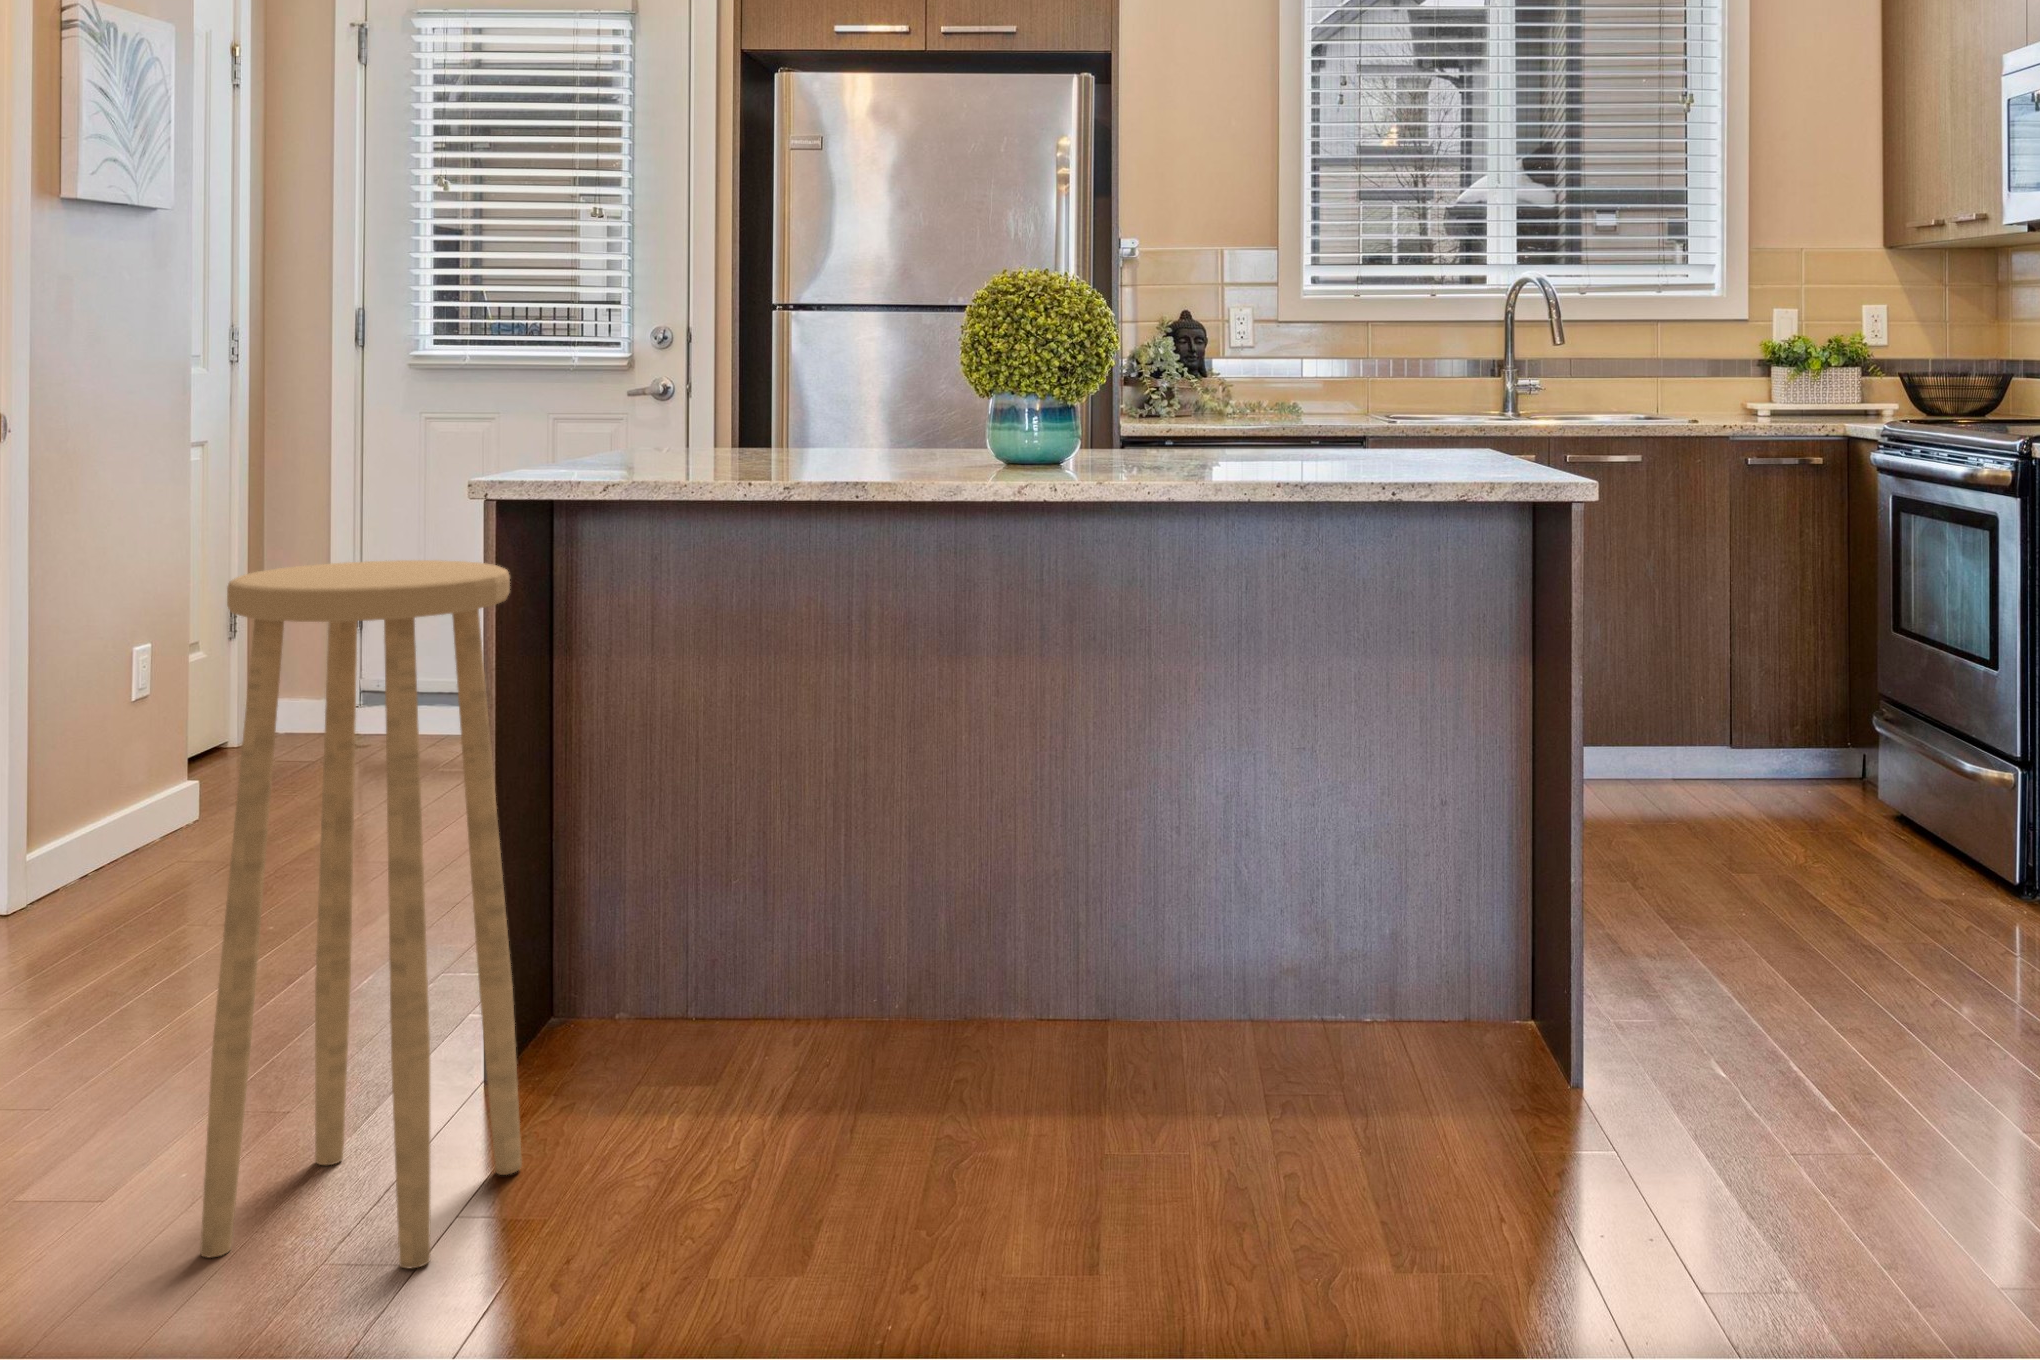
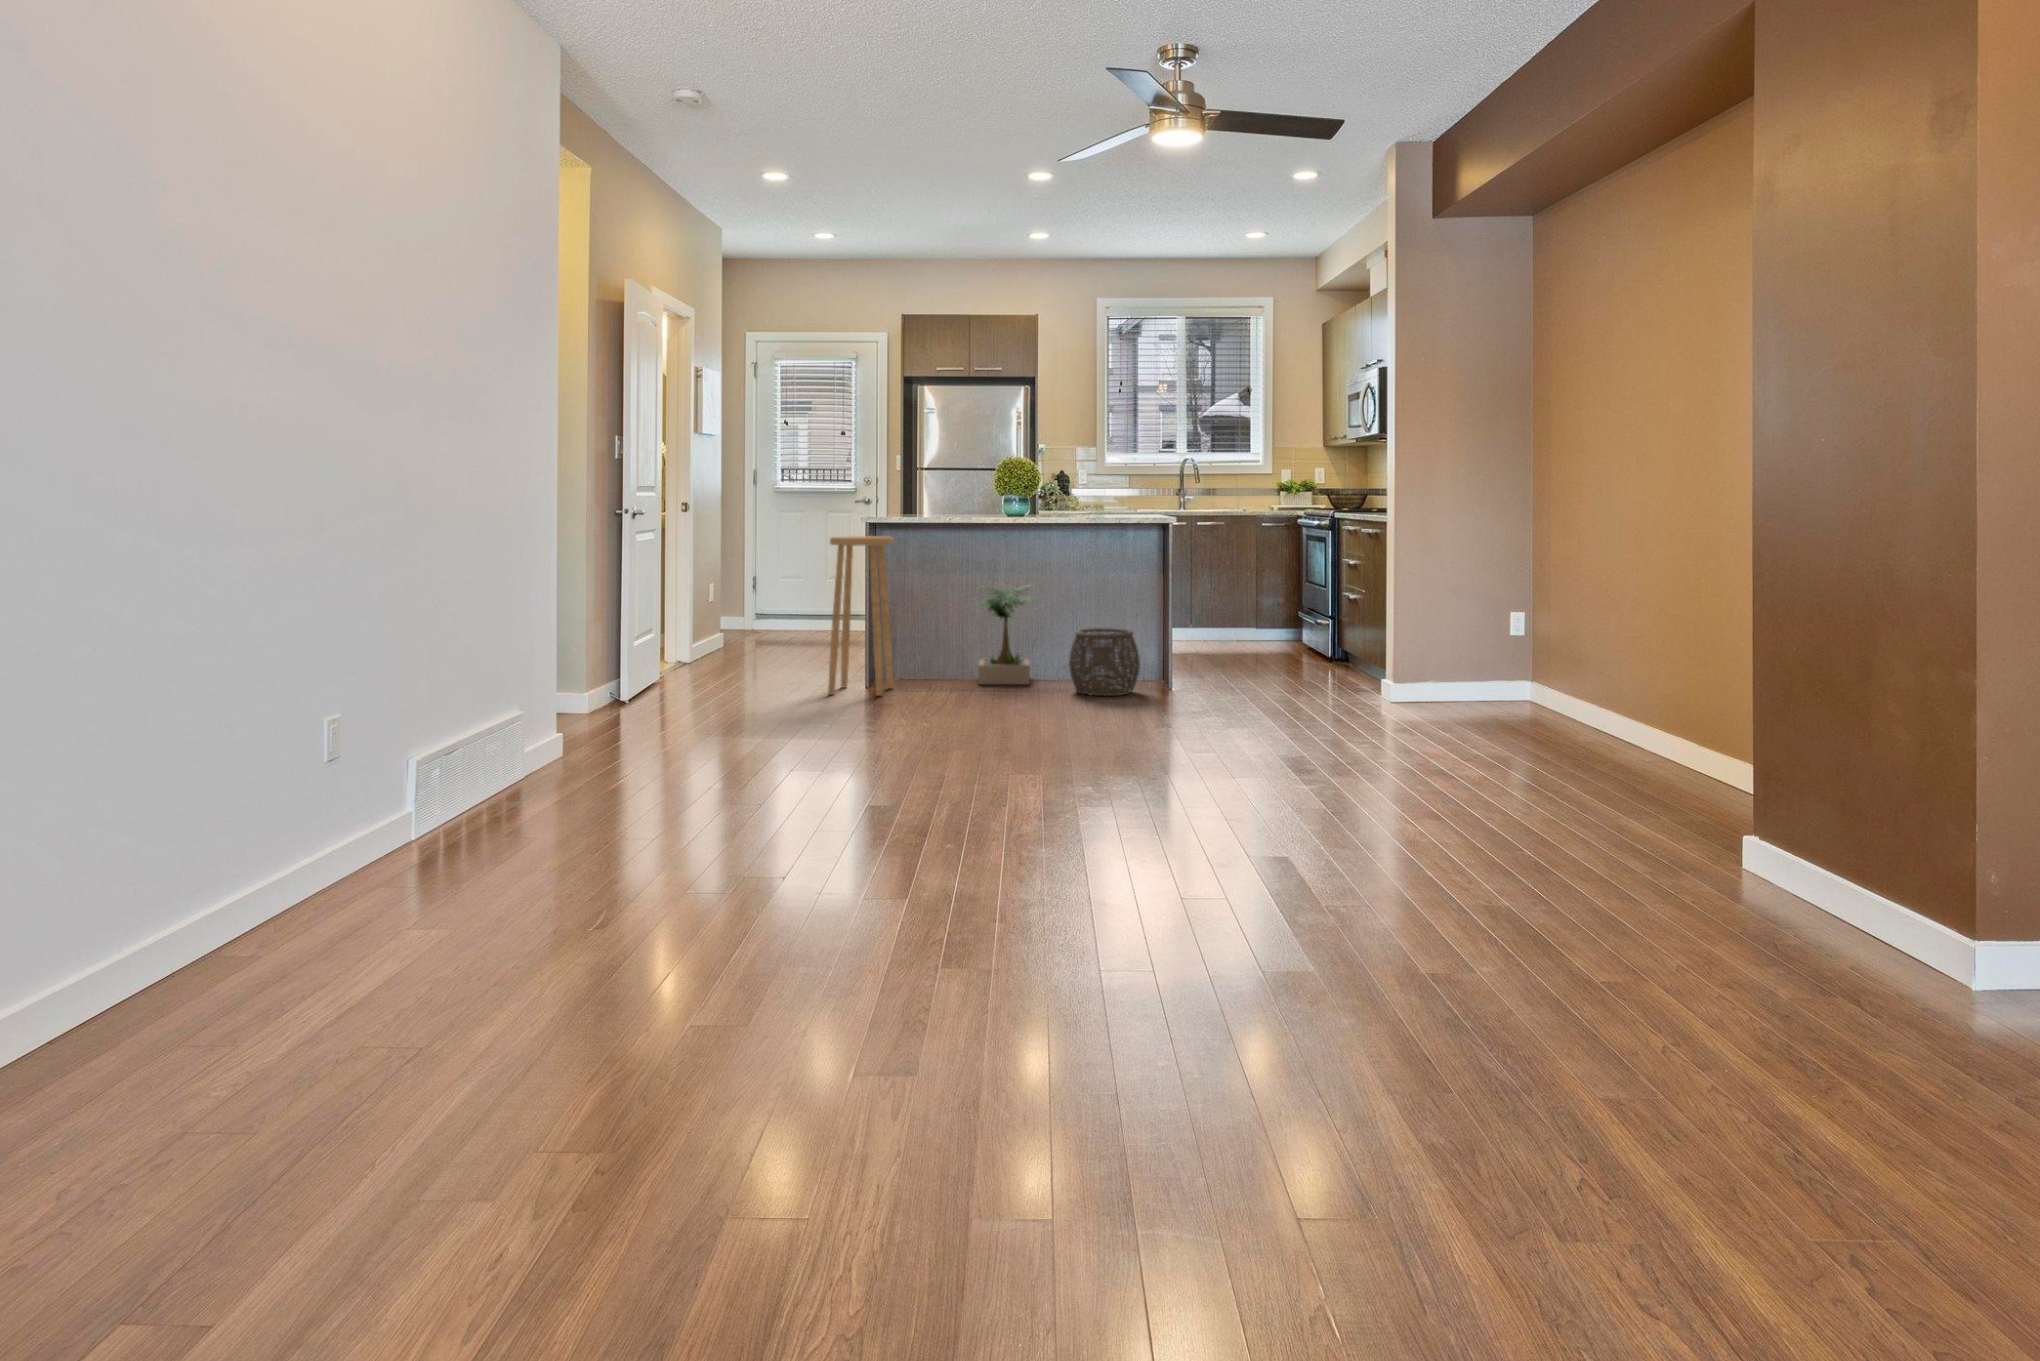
potted plant: none [864,710,1133,1119] -> present [978,586,1037,684]
woven basket: none [1220,924,1520,1264] -> present [1069,628,1140,696]

